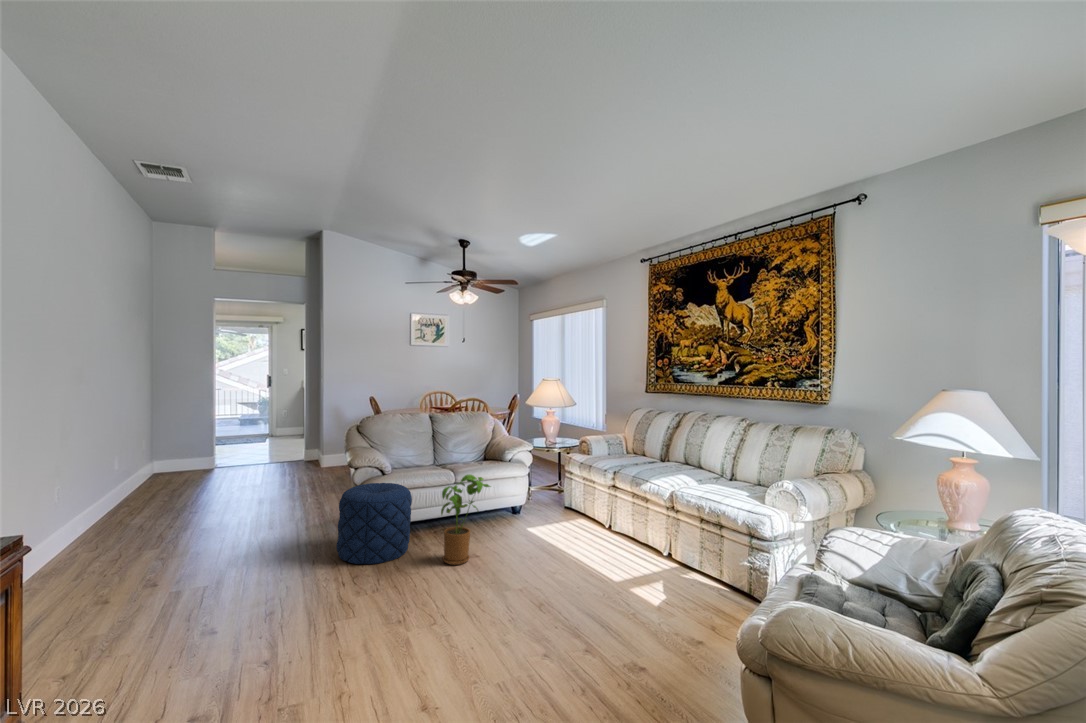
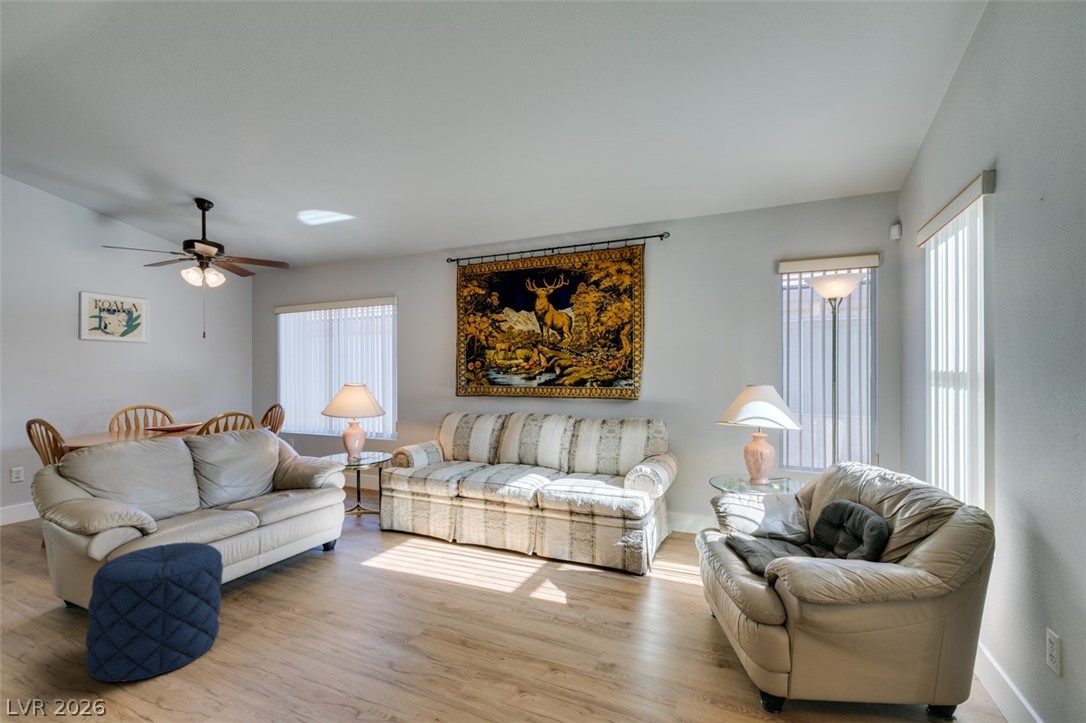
house plant: present [441,475,490,565] -> none [281,508,353,633]

